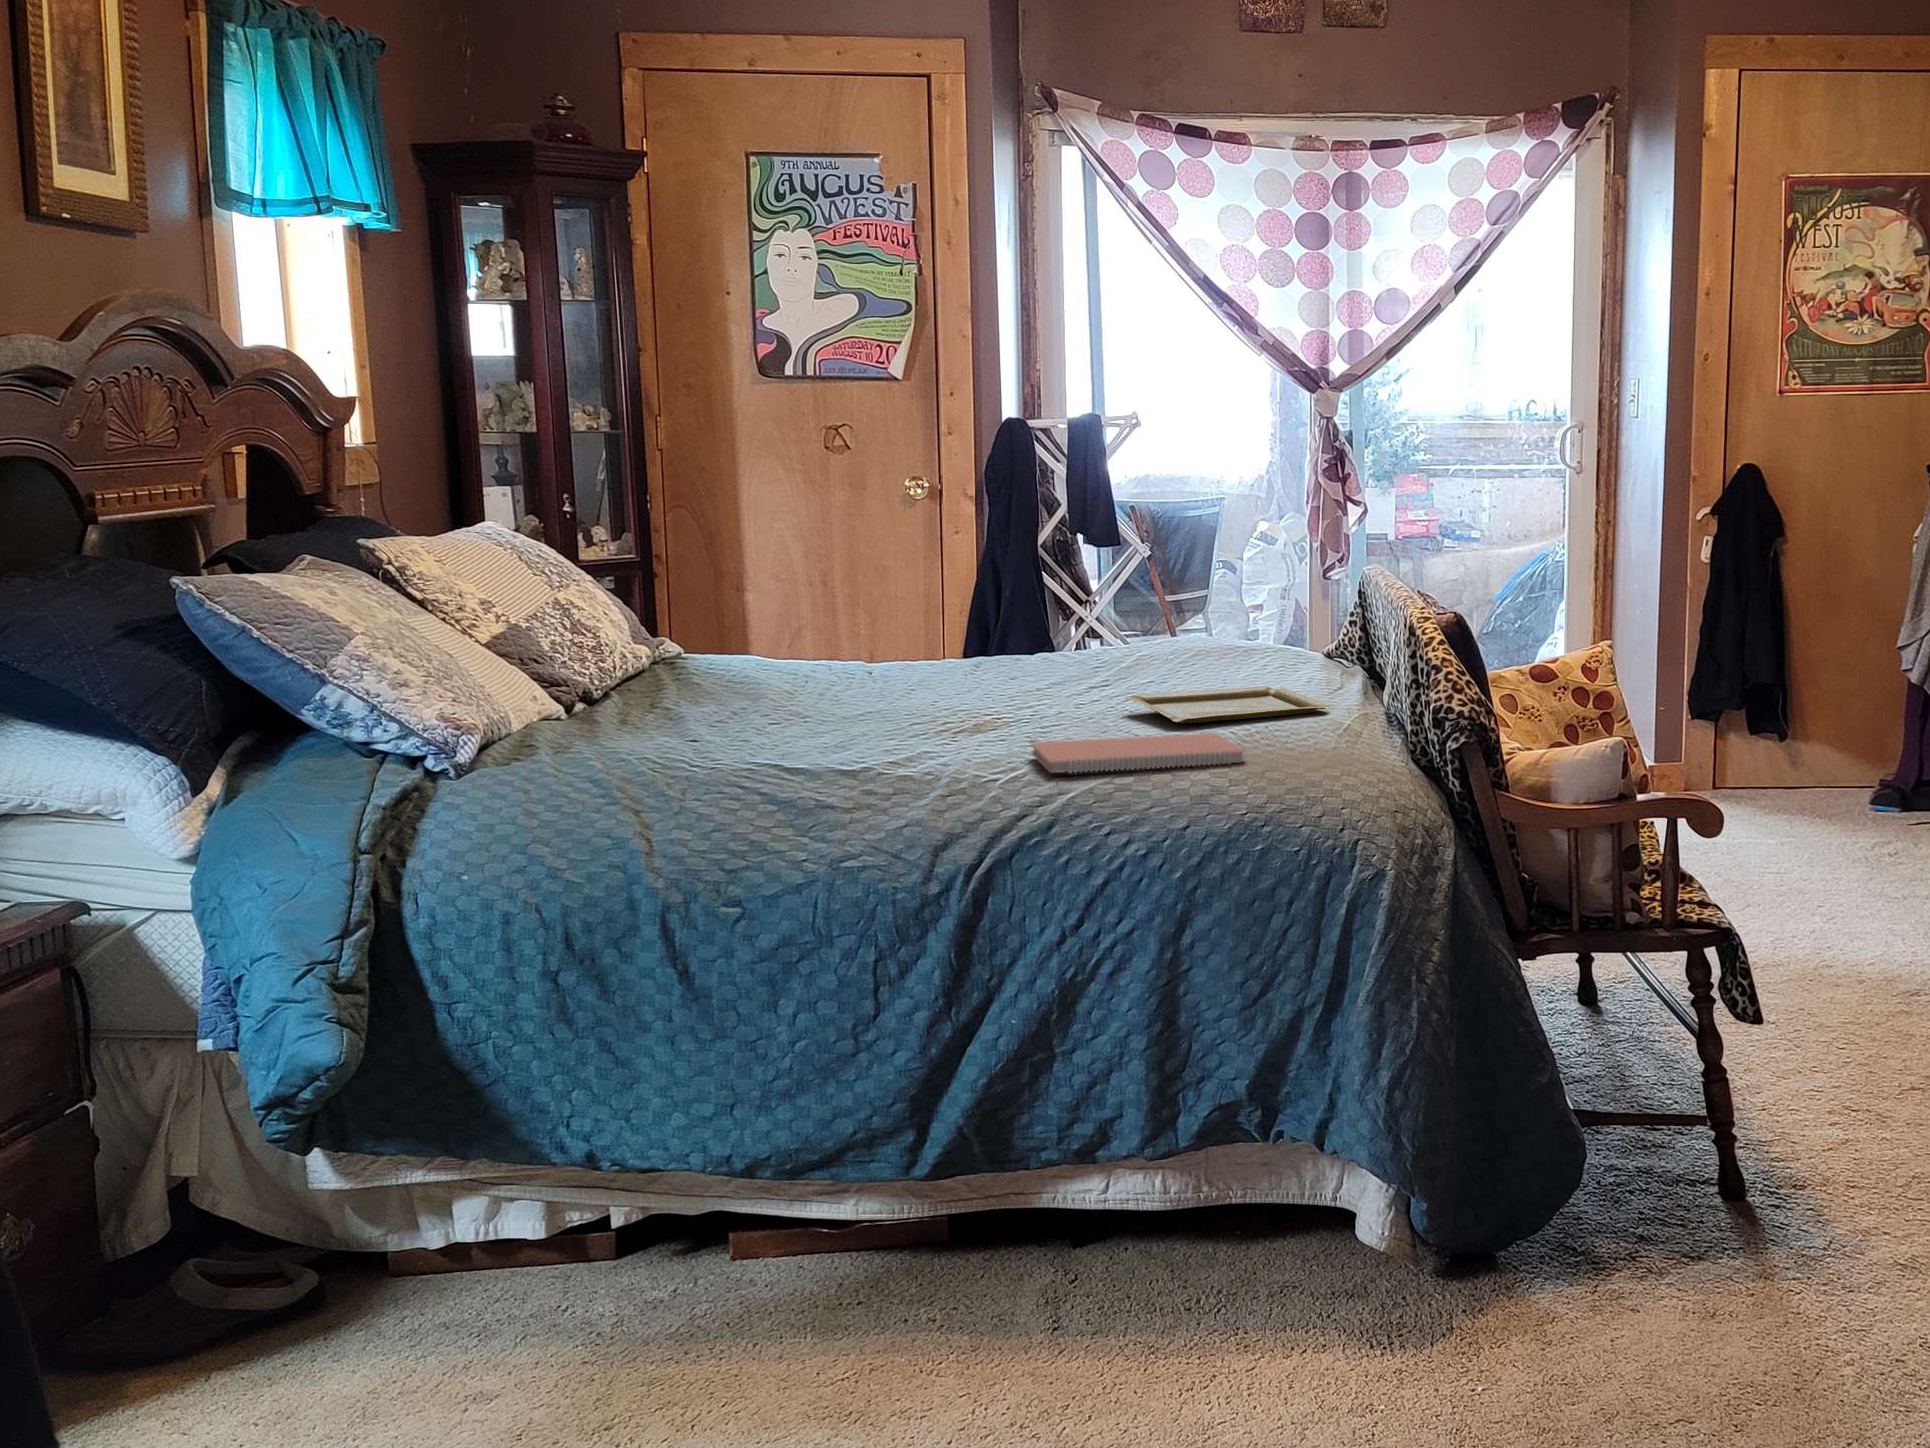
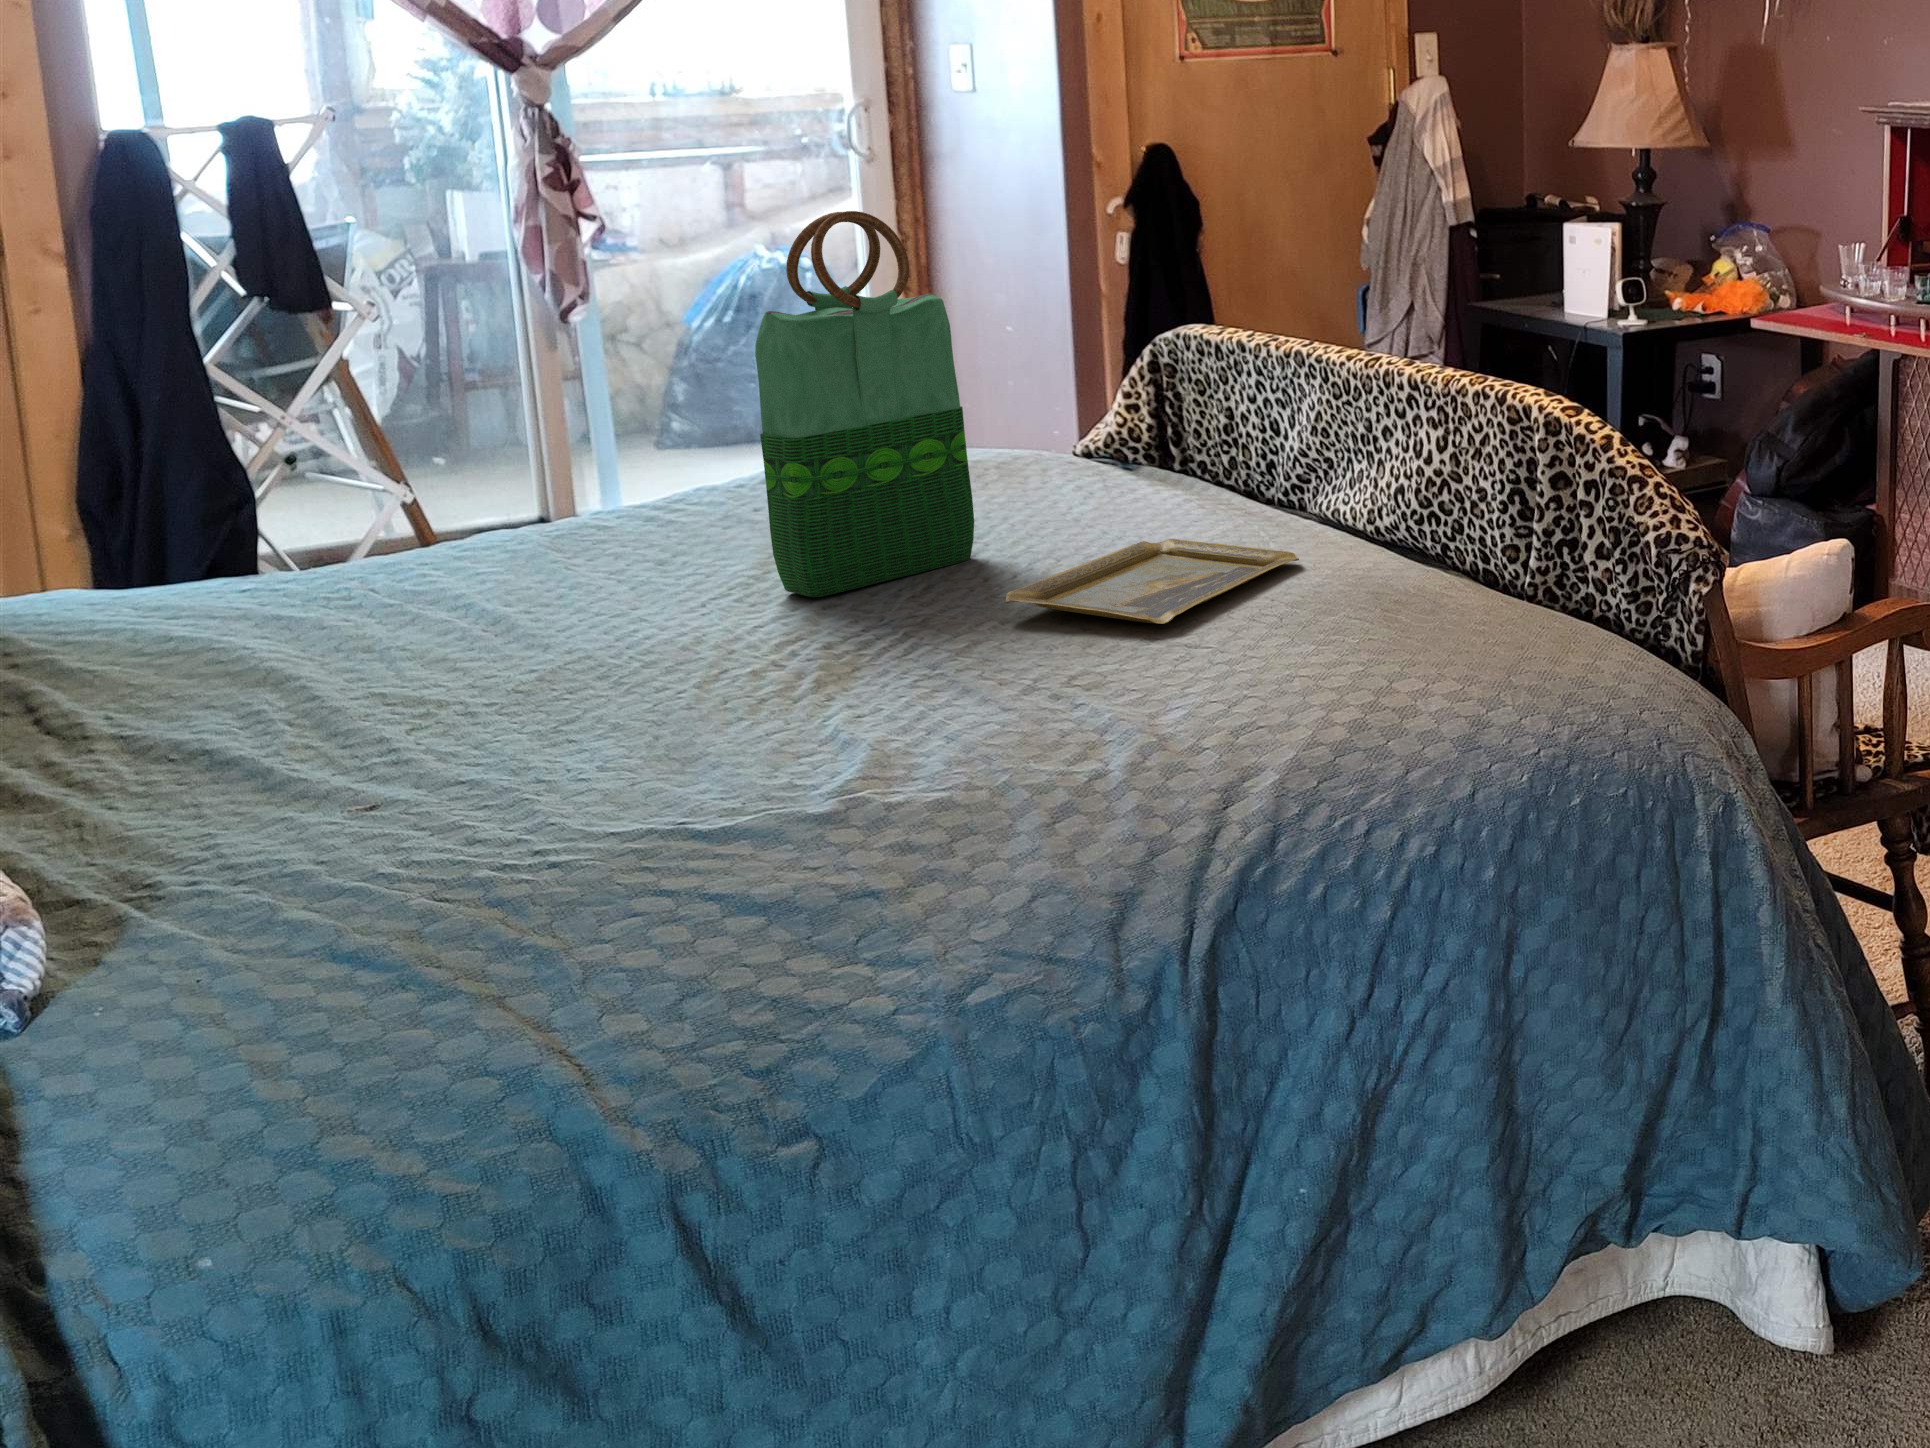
tote bag: none [1066,453,1195,688] -> present [755,211,974,597]
notebook: present [1031,733,1245,773] -> none [1075,630,1420,754]

